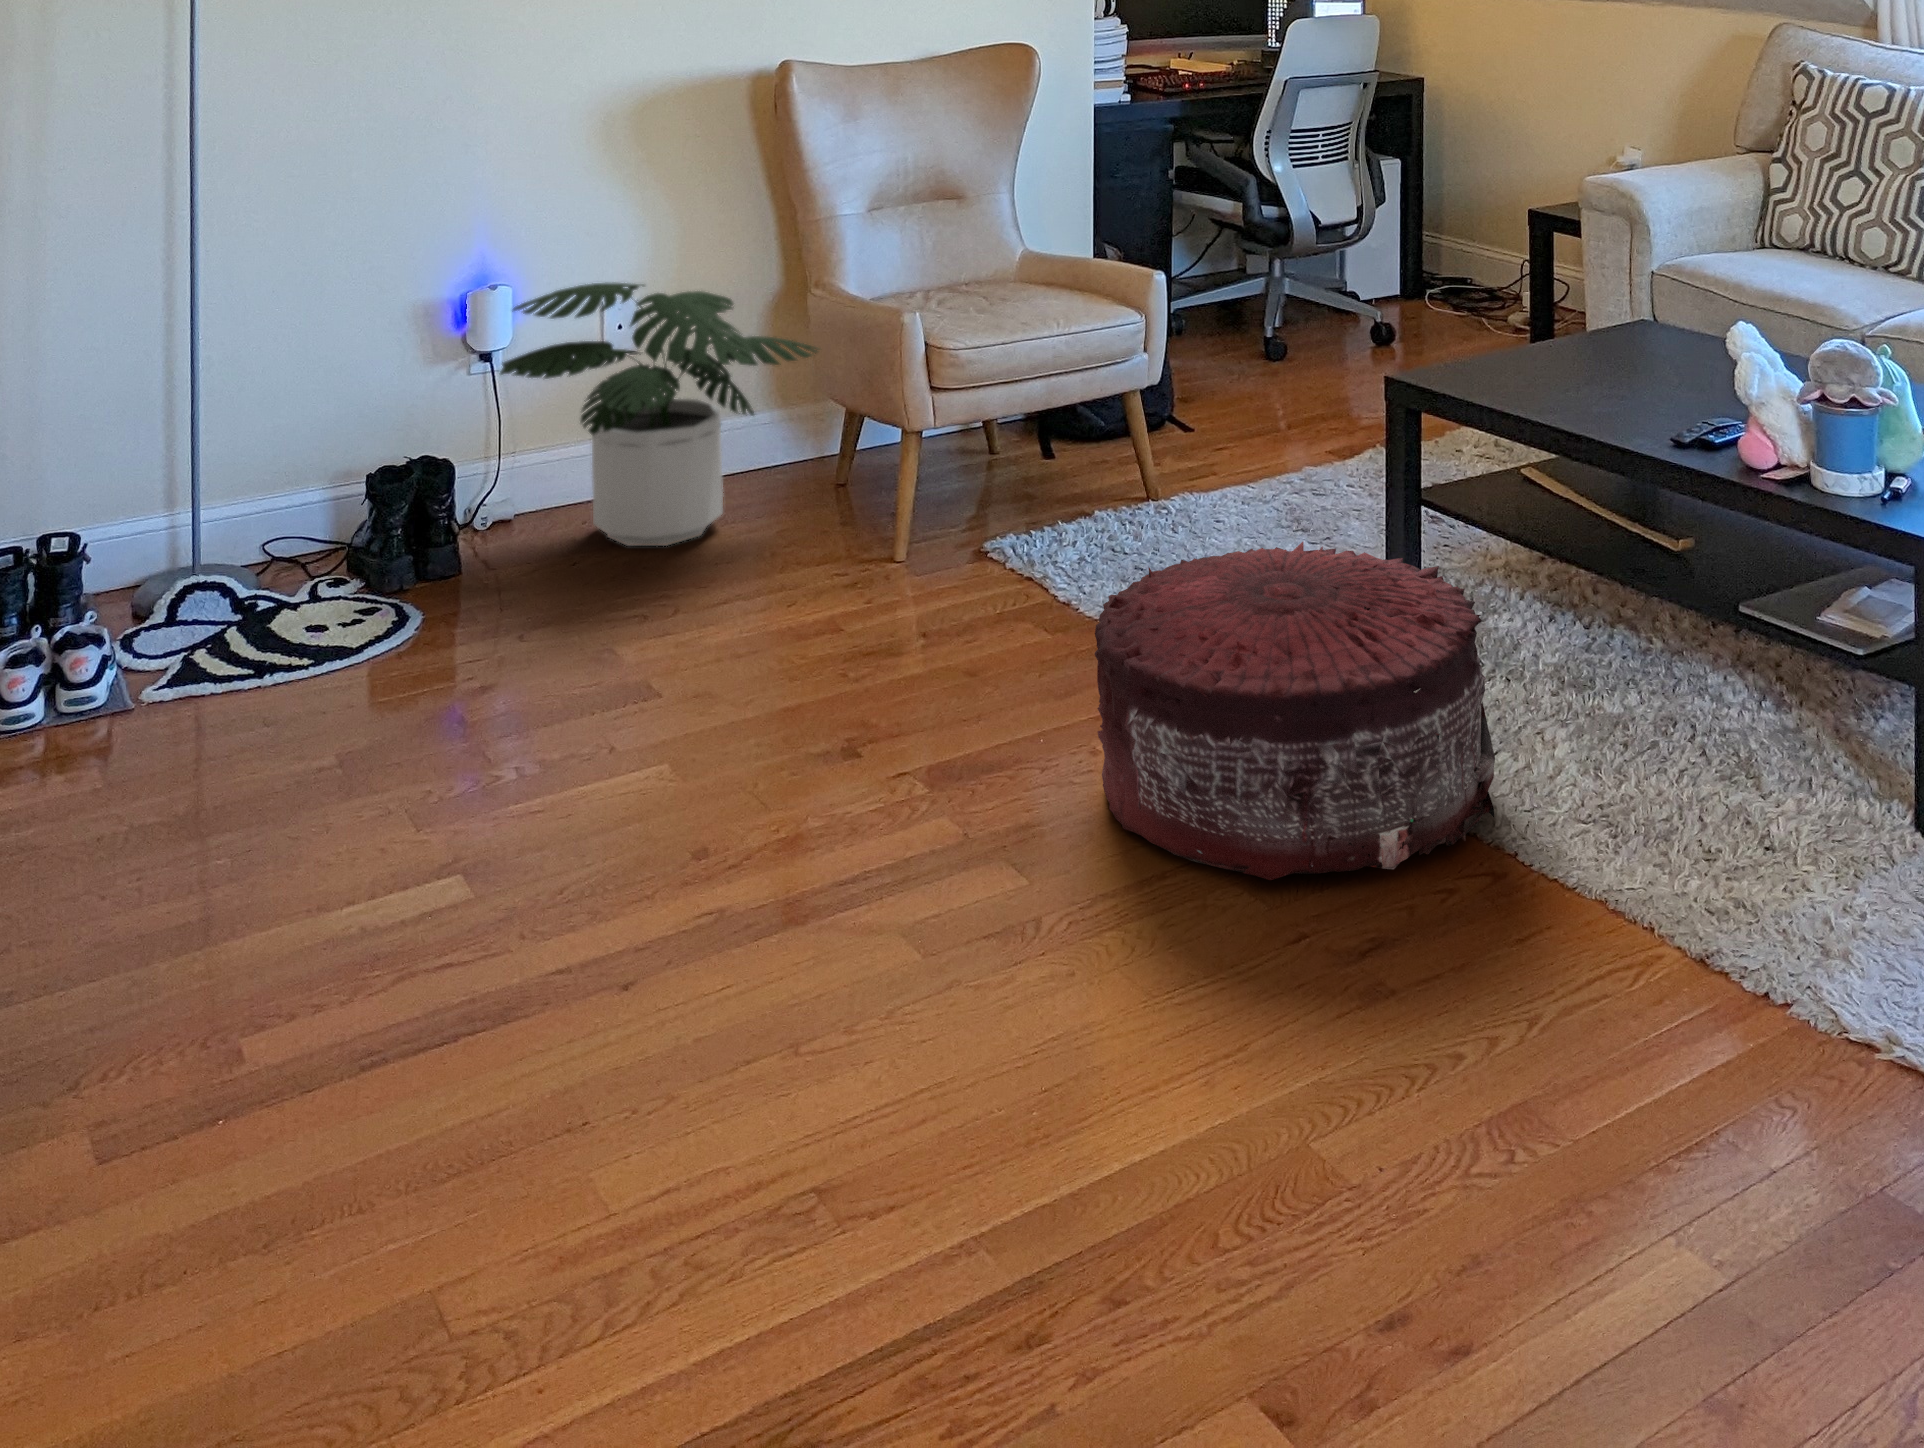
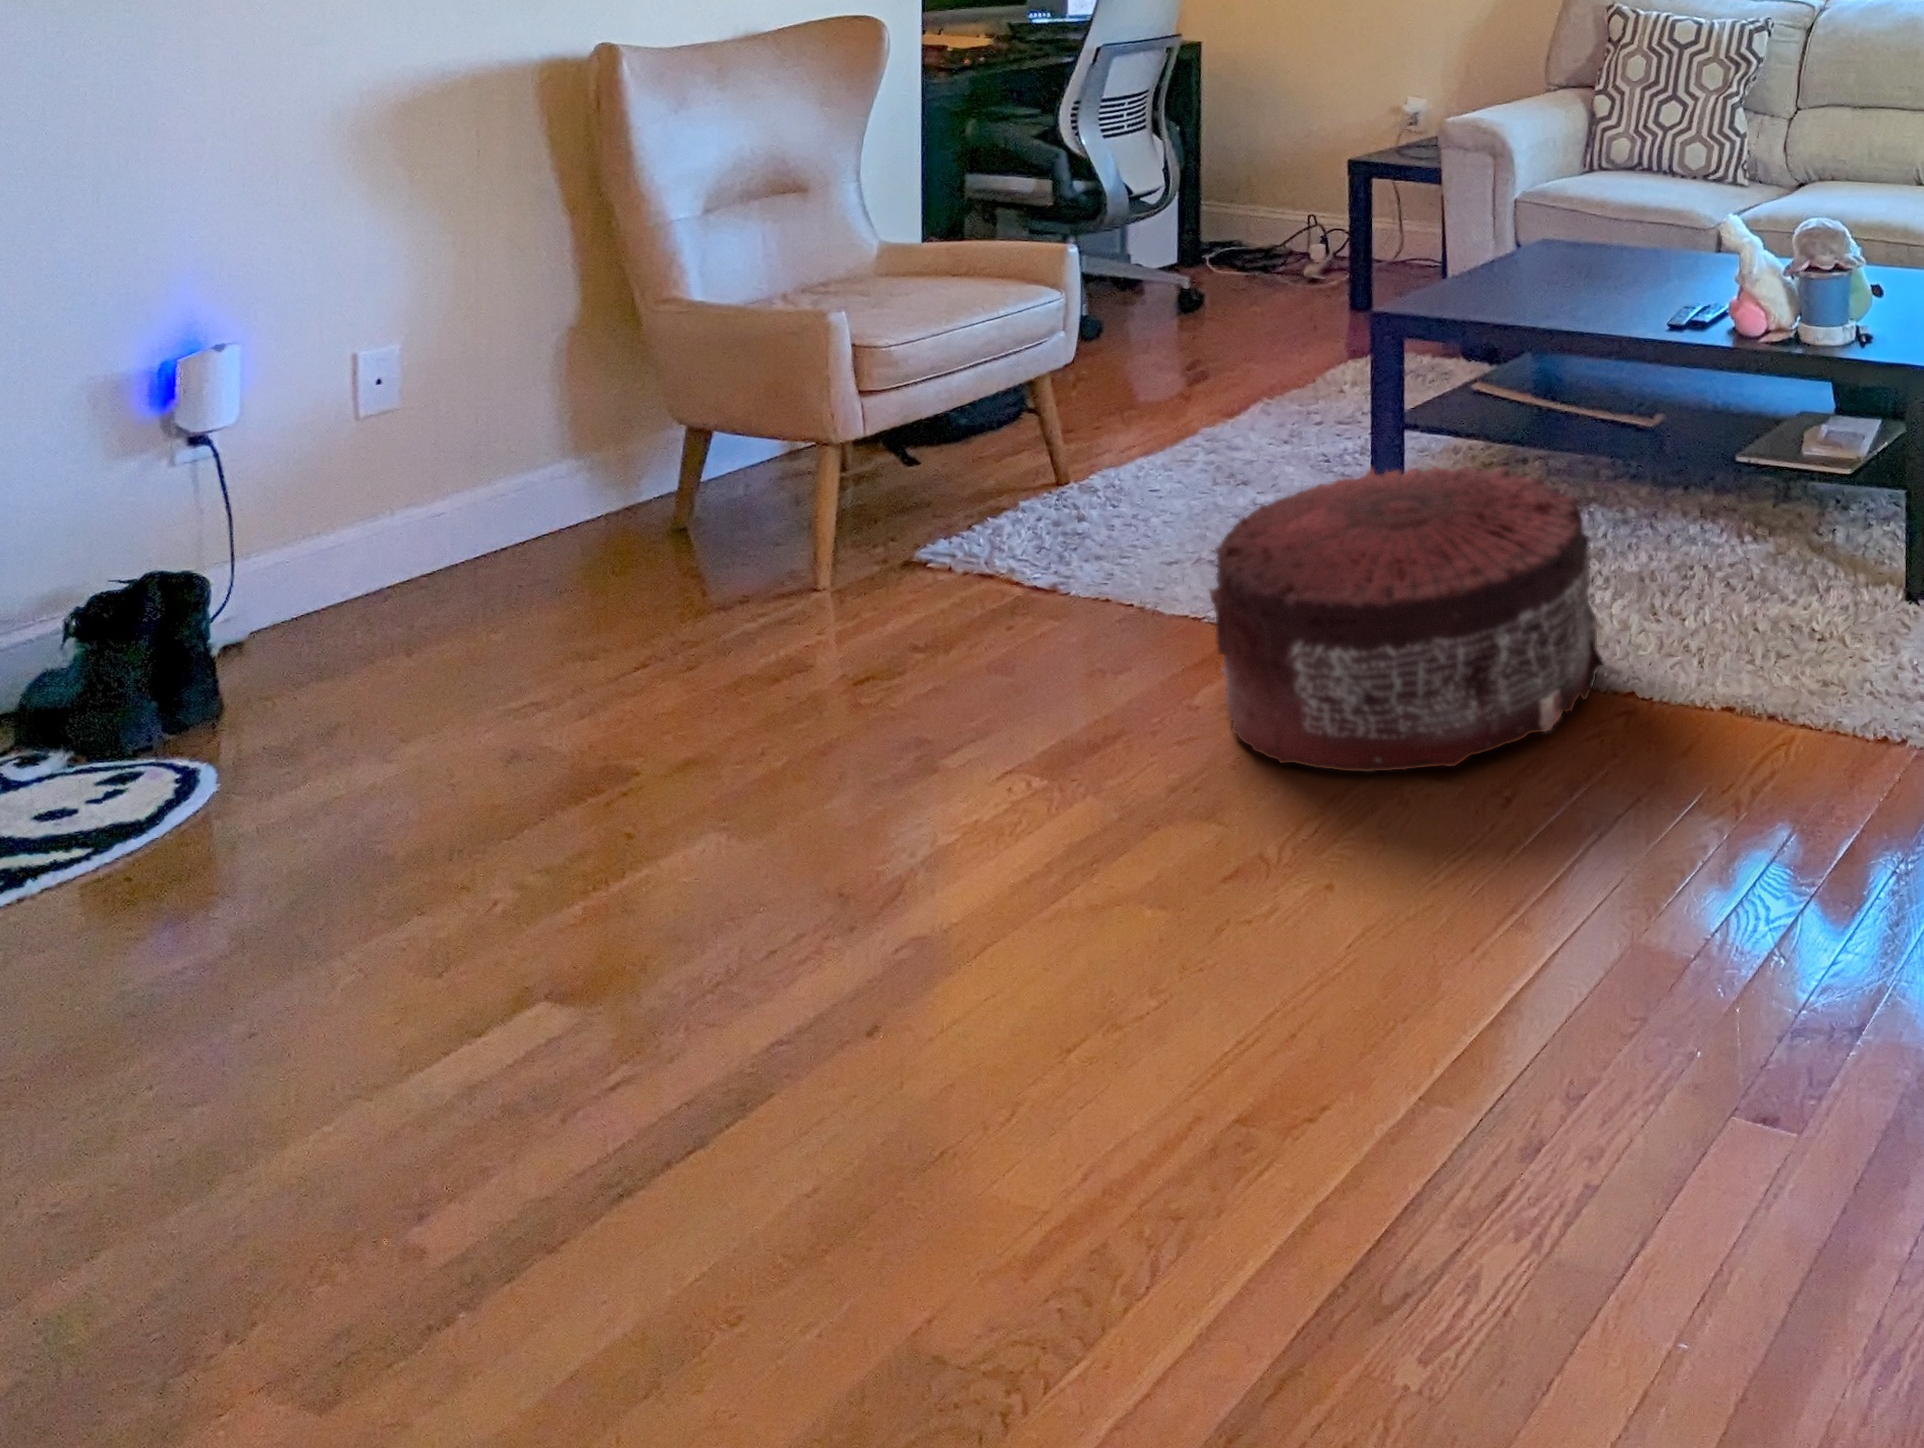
potted plant: present [500,283,818,546] -> none [252,323,693,636]

